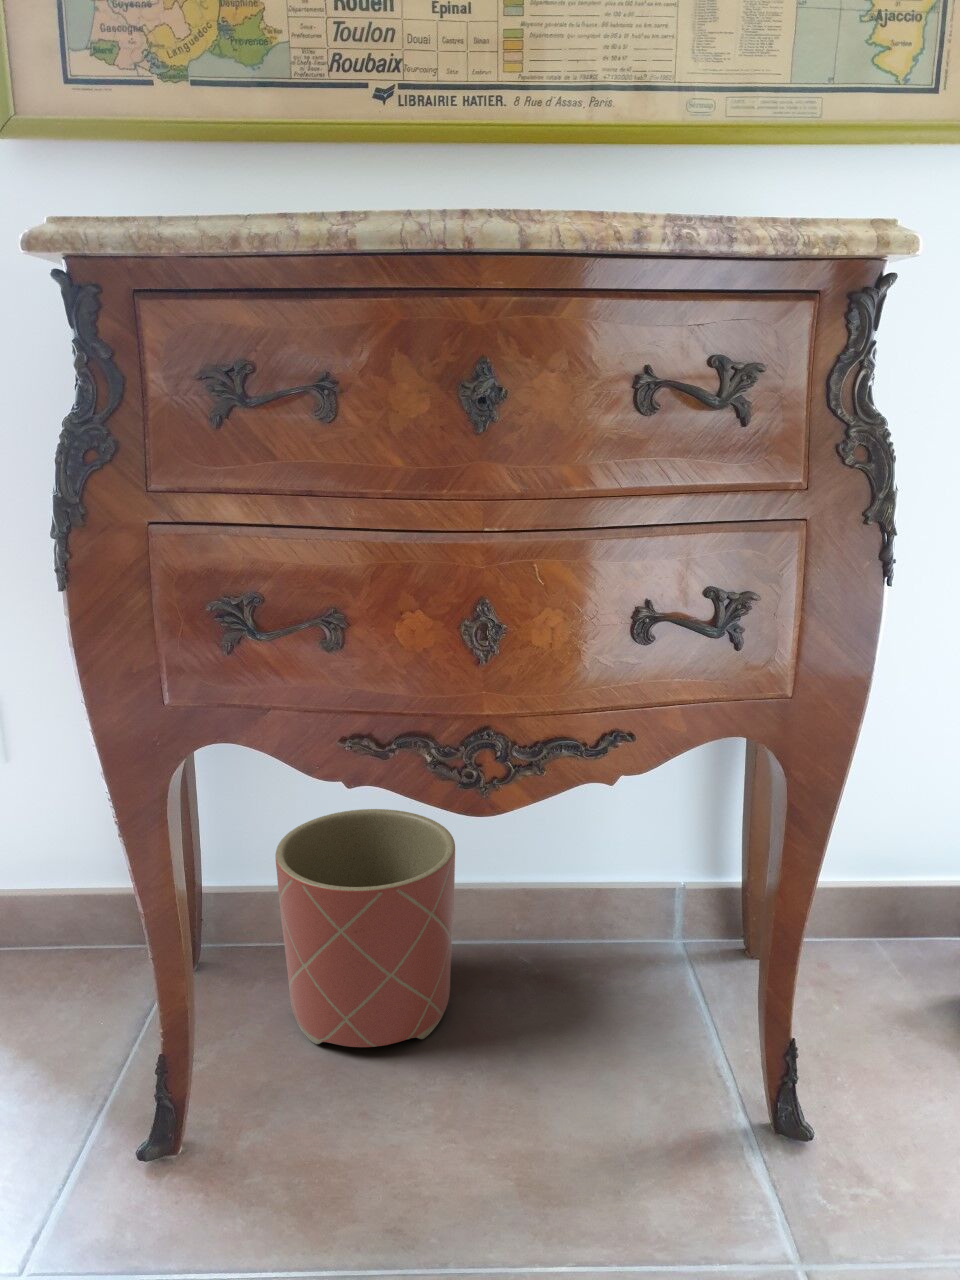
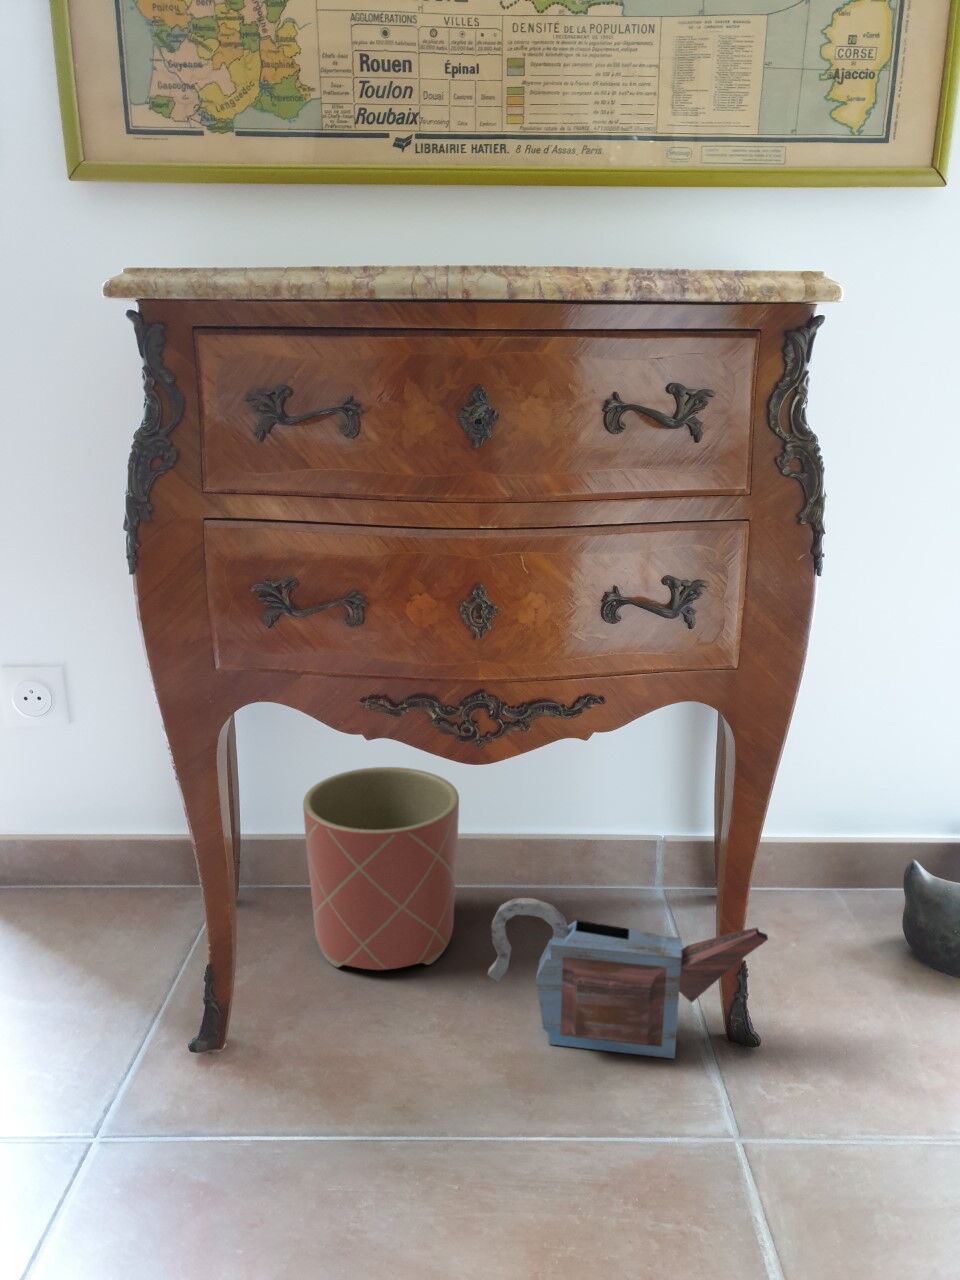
watering can: none [492,967,824,1155] -> present [488,898,768,1058]

